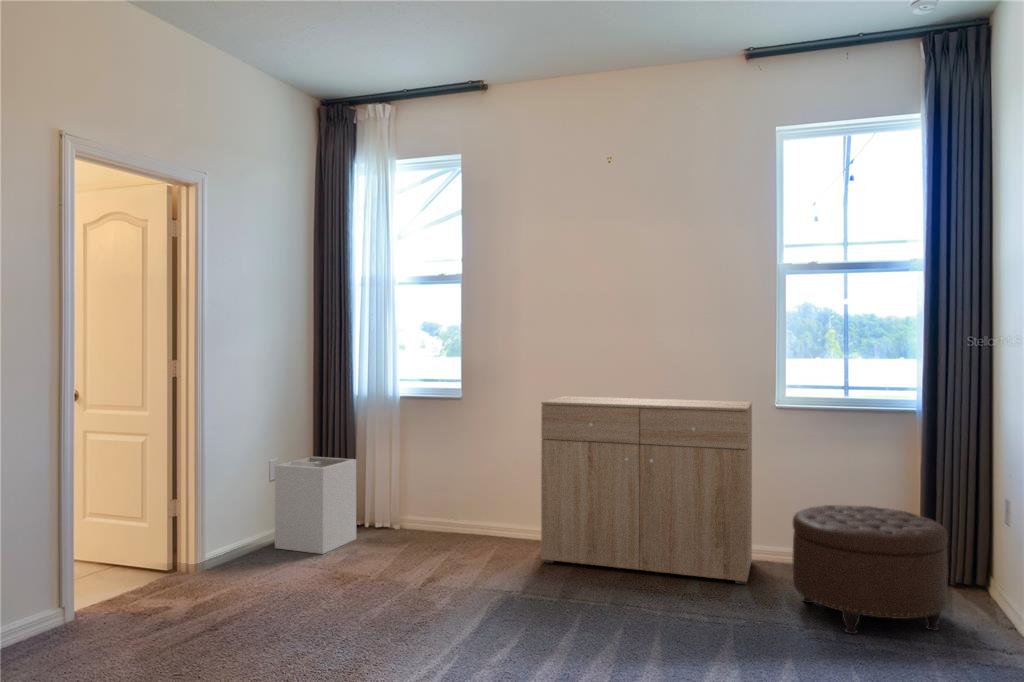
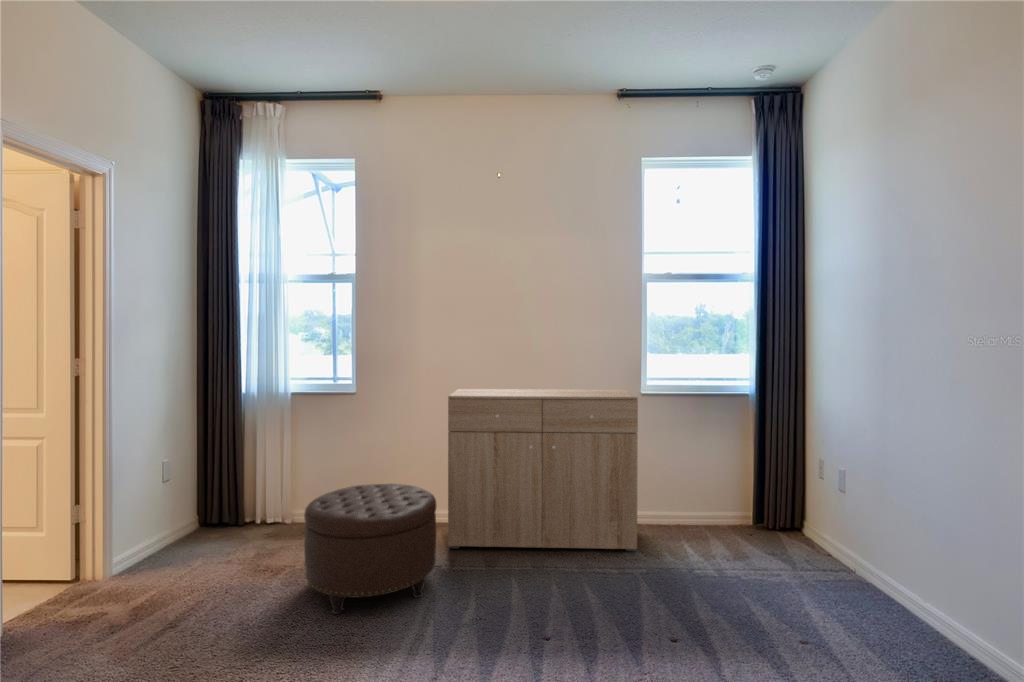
laundry hamper: present [275,457,356,554] -> none [149,459,247,567]
ottoman: present [793,505,948,634] -> present [304,484,436,614]

